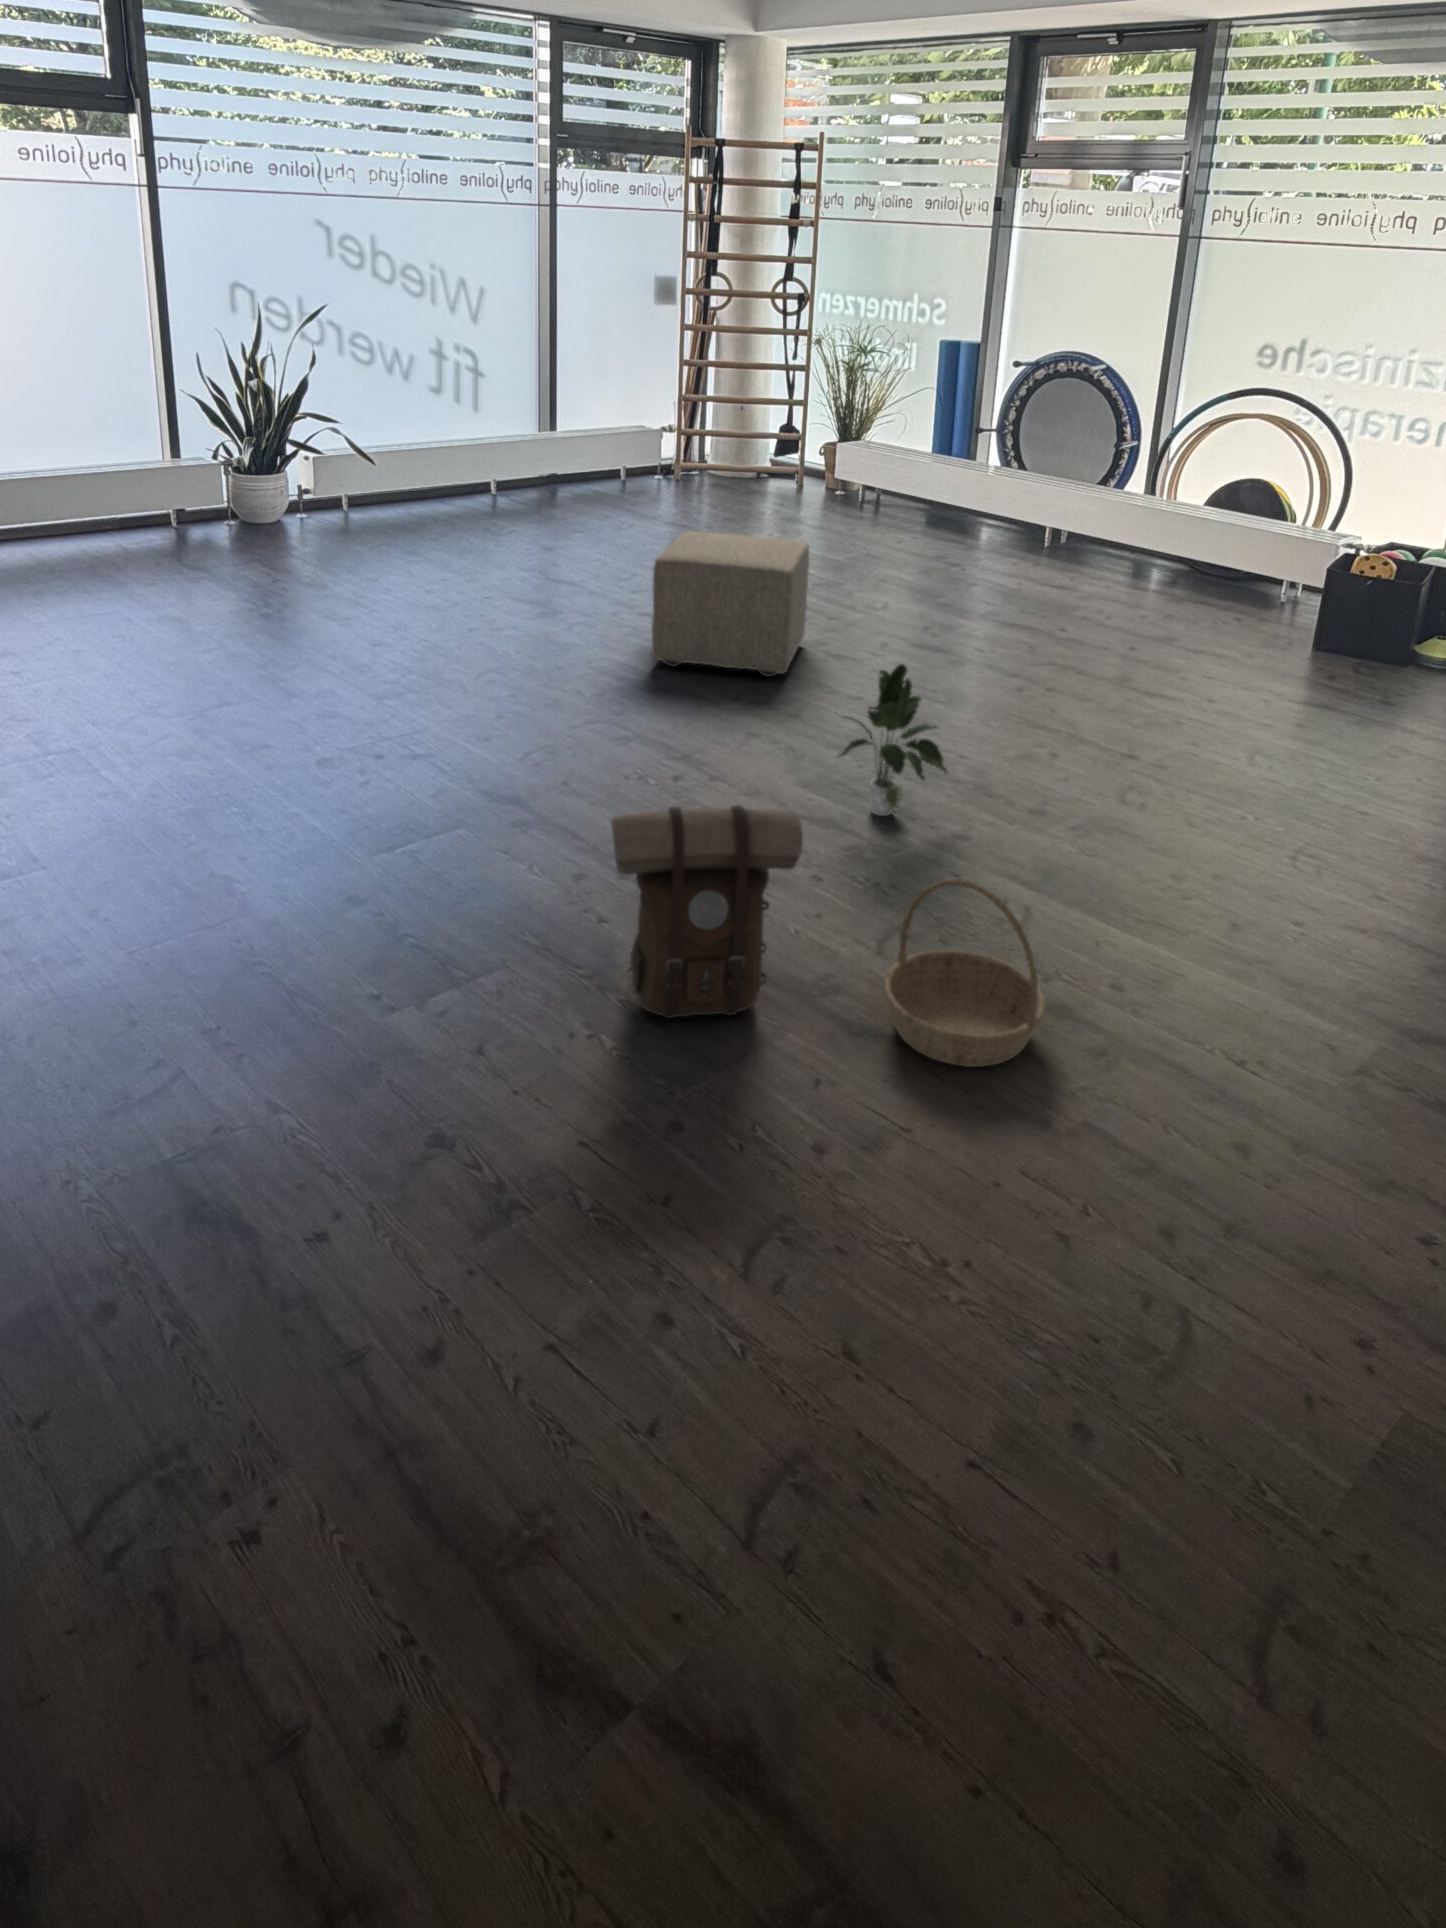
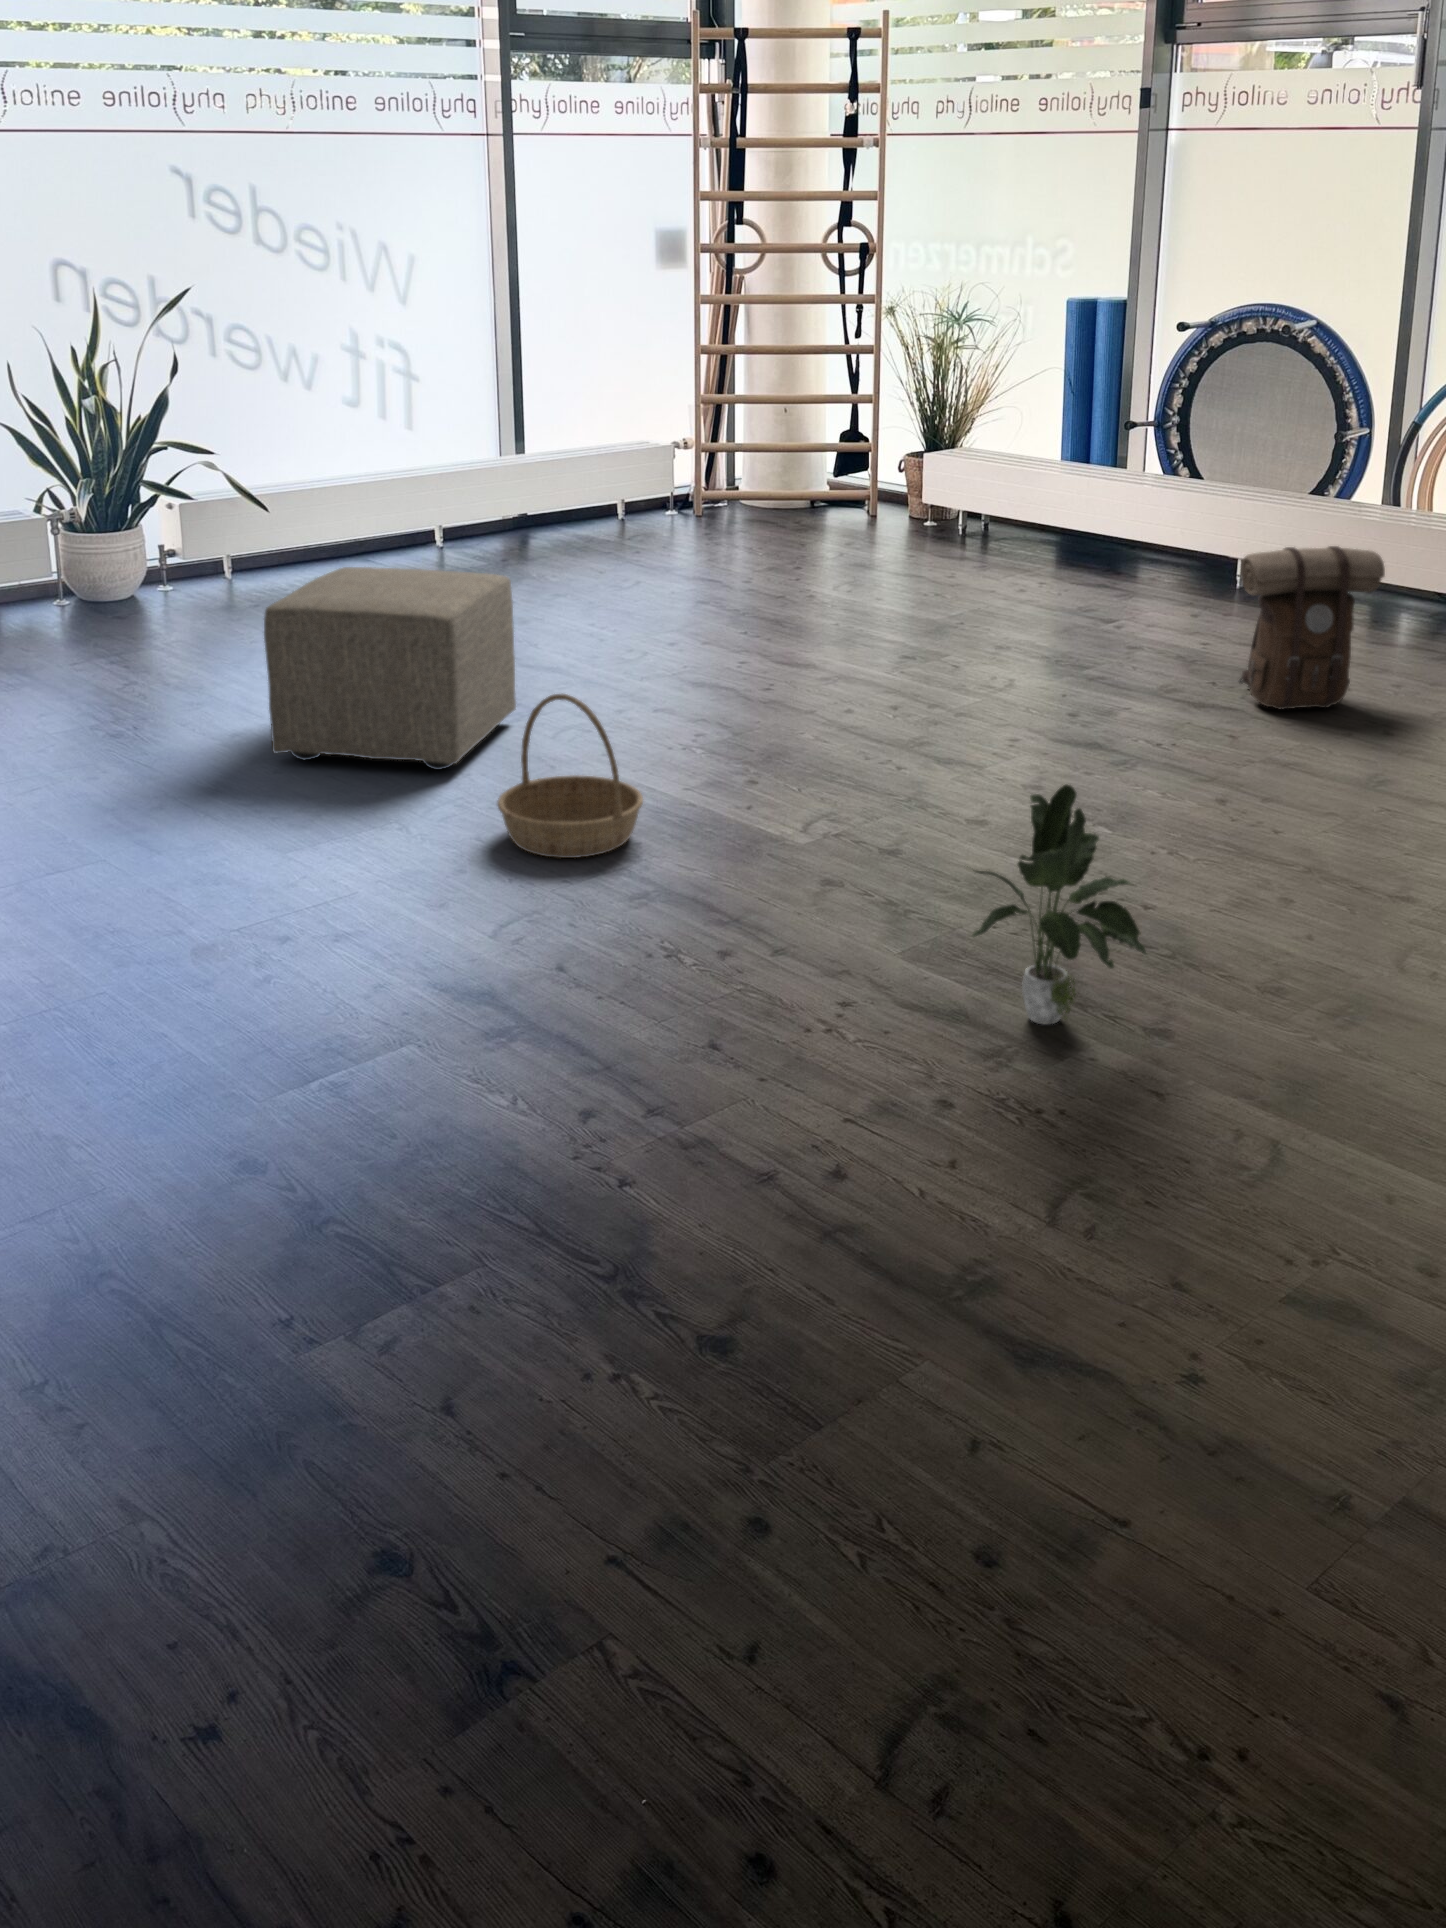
ottoman: present [651,531,809,677] -> present [264,567,516,770]
backpack: present [611,805,803,1018] -> present [1239,546,1385,710]
basket: present [884,879,1045,1067] -> present [497,694,643,858]

